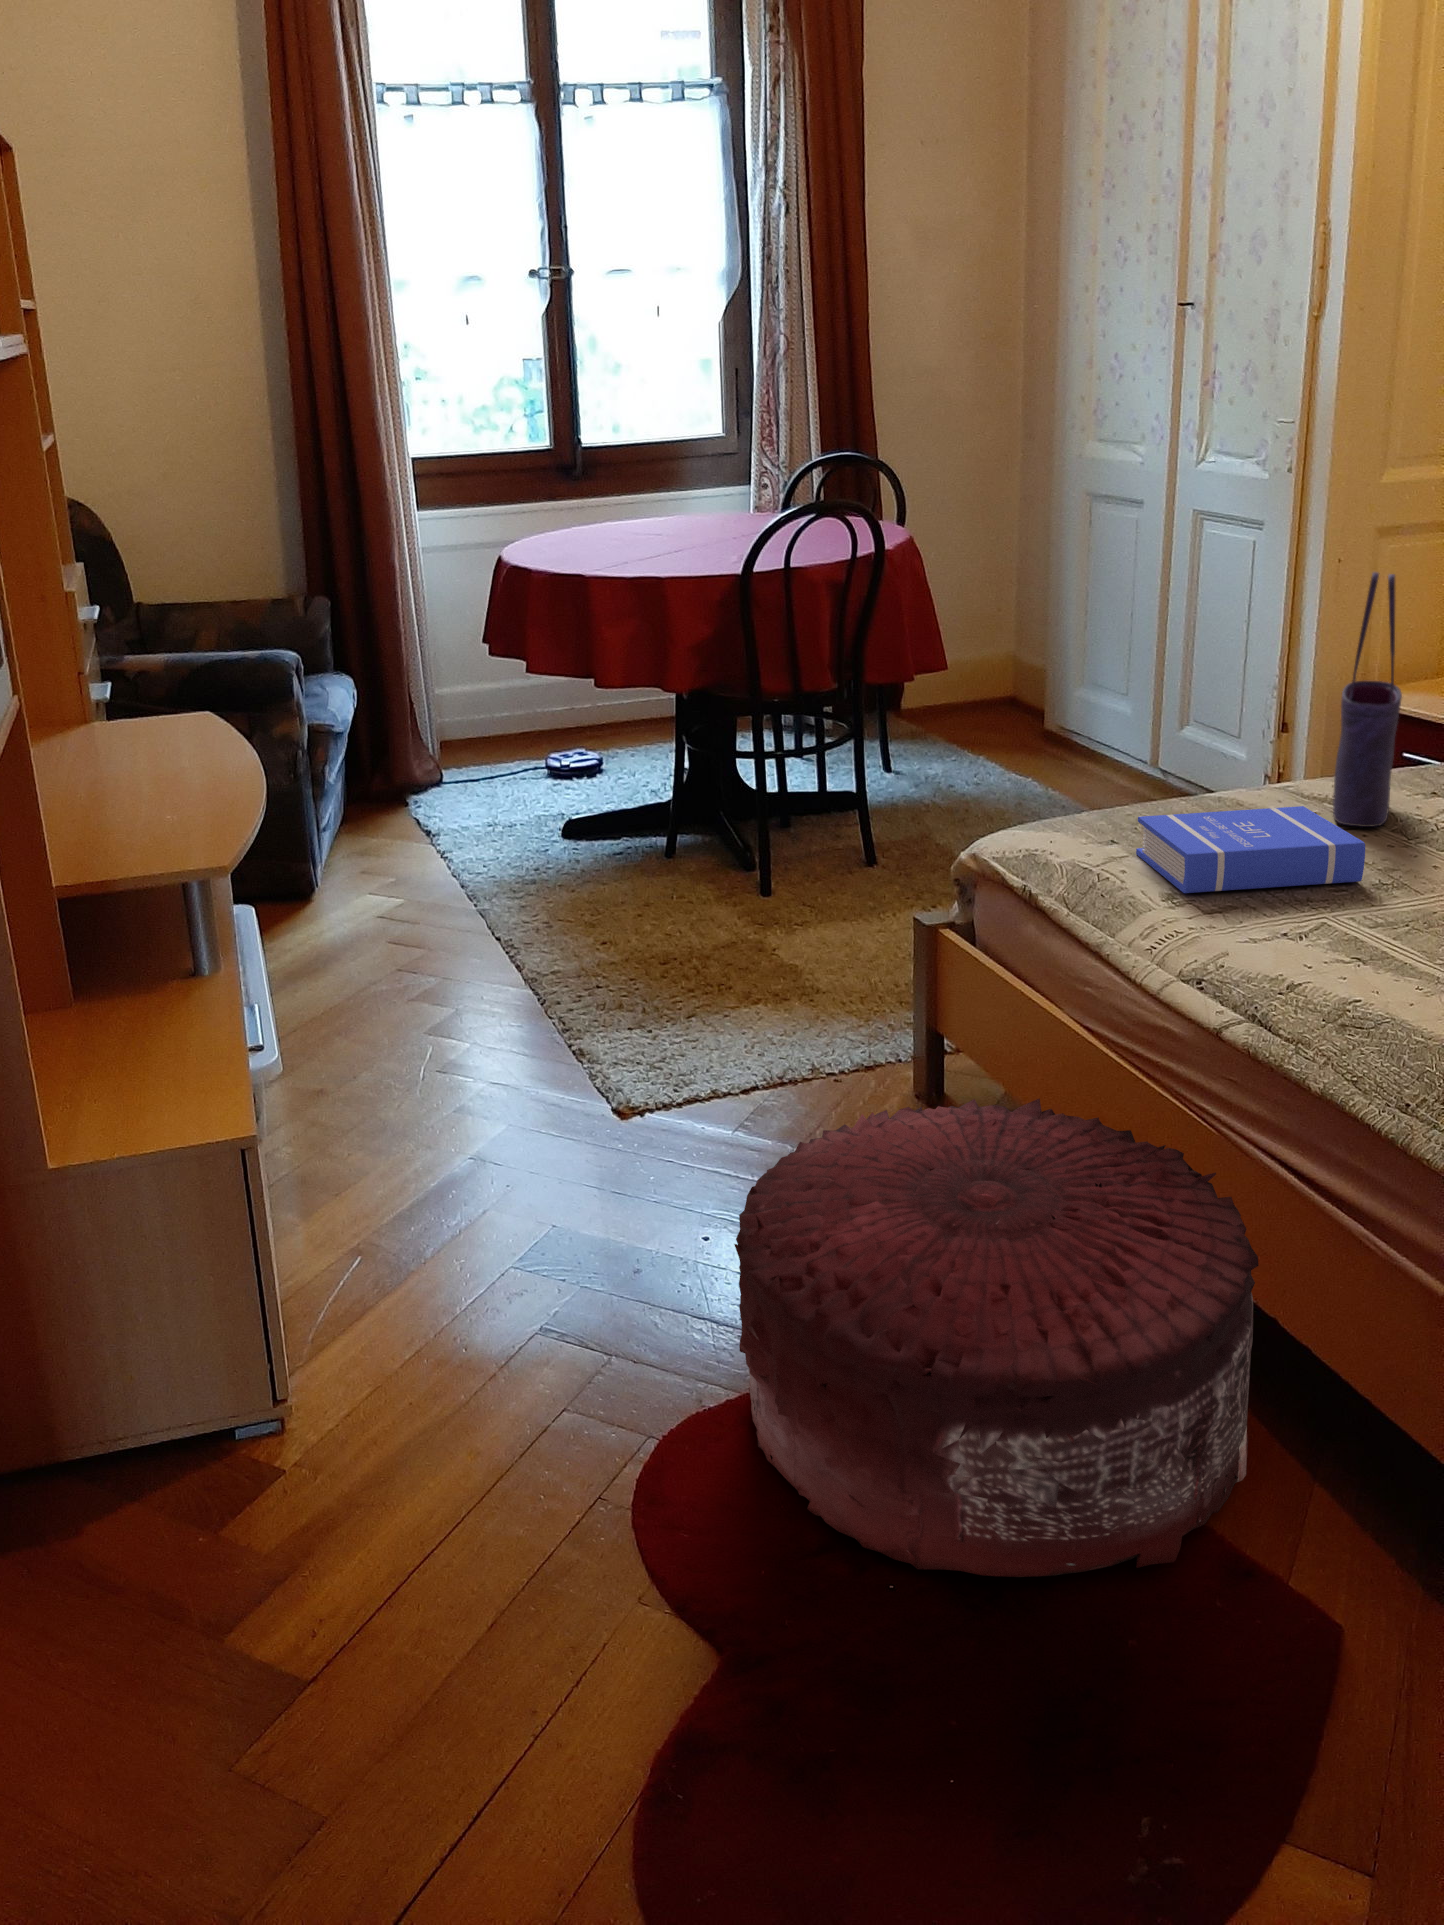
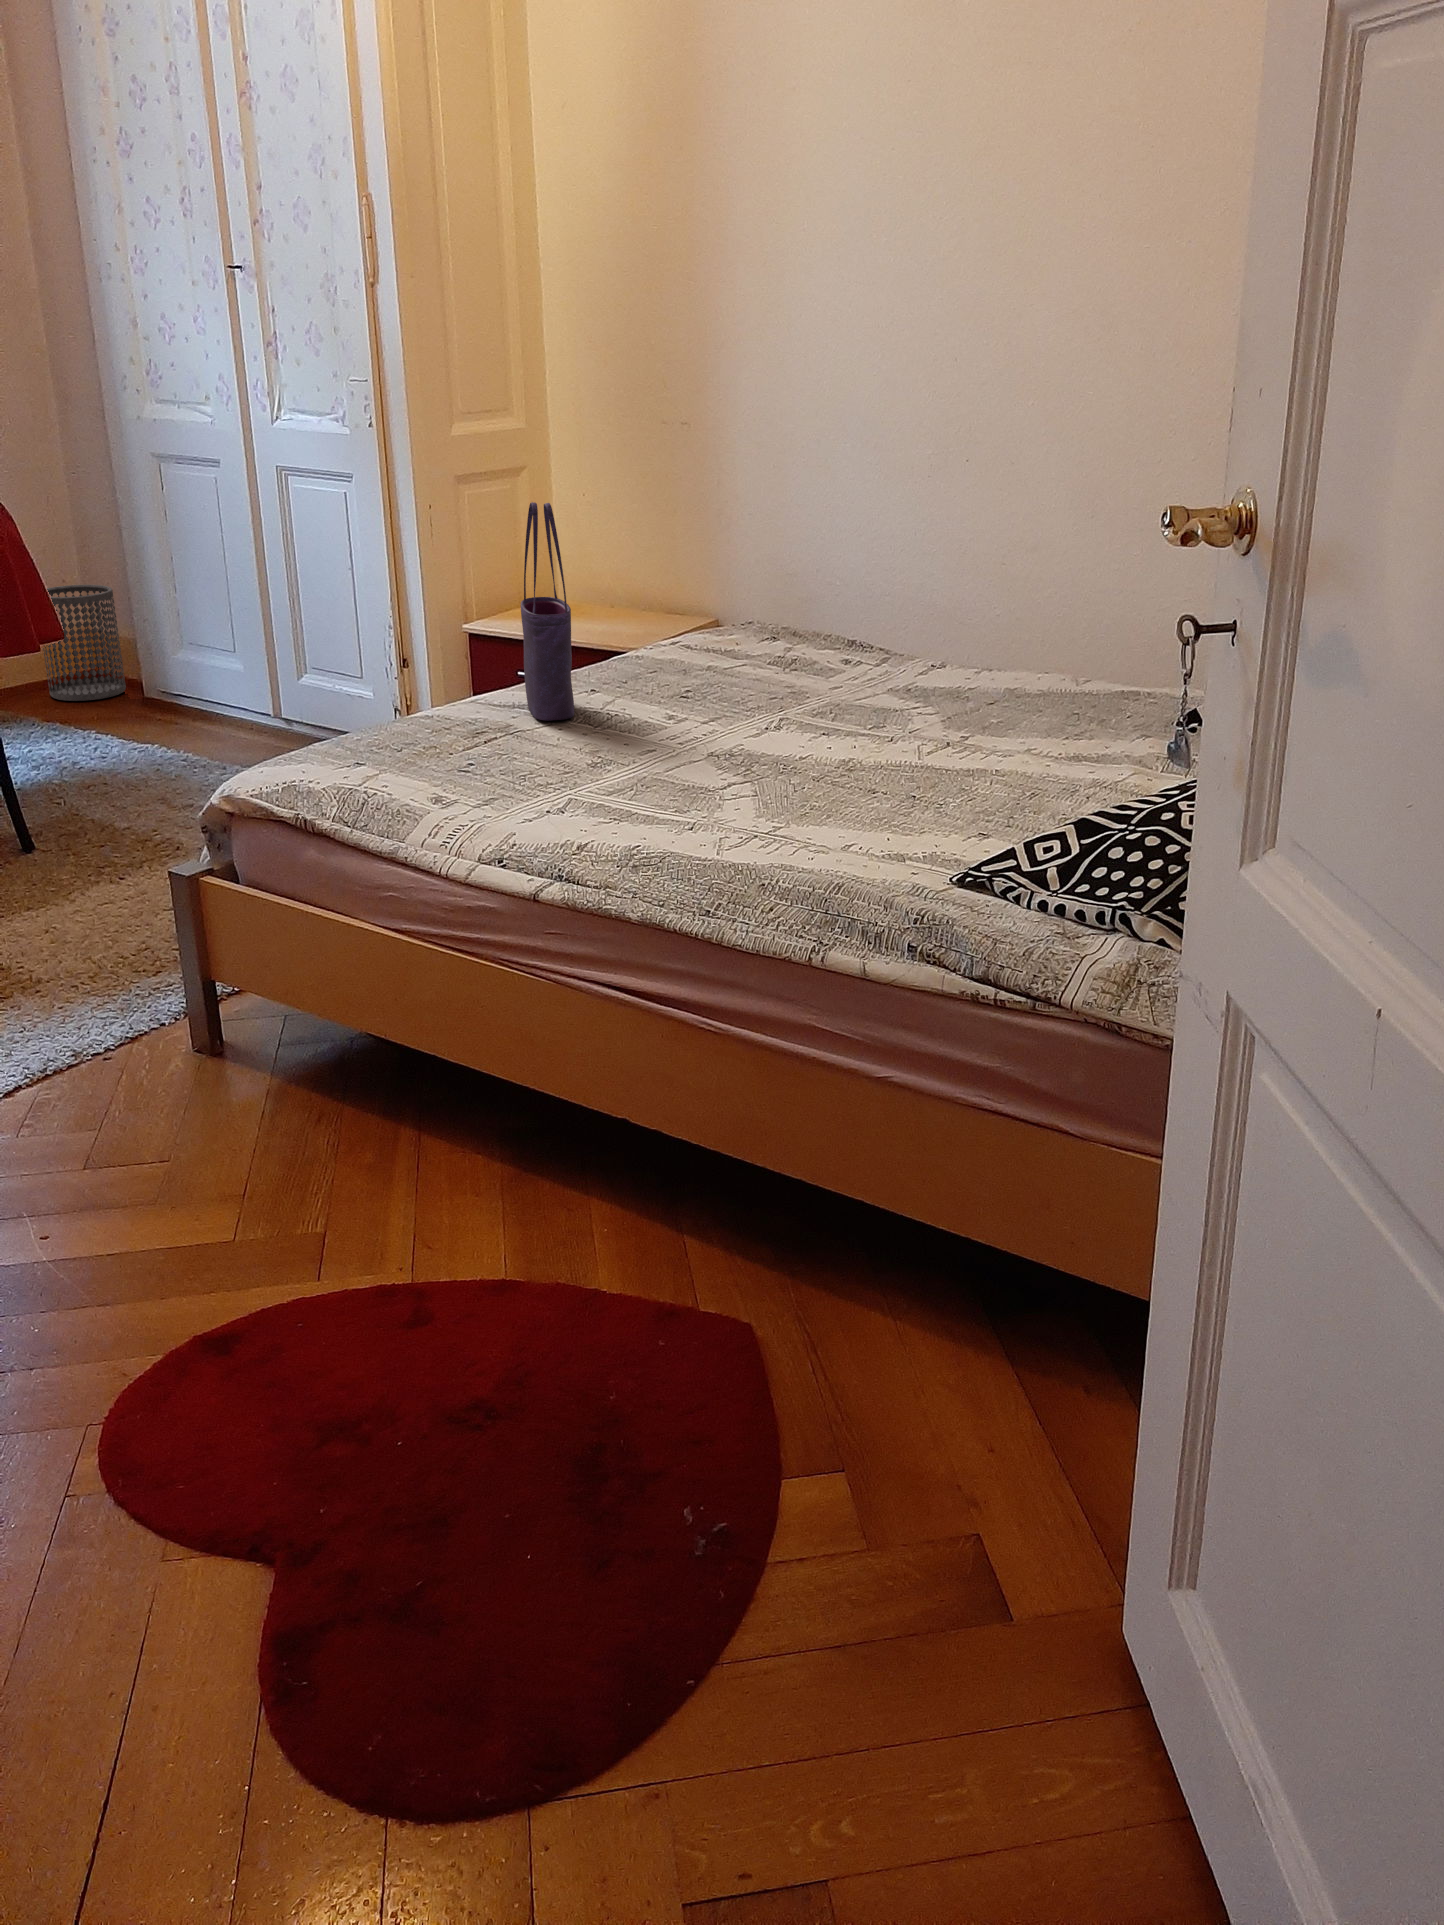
wastebasket: none [960,614,1033,725] -> present [43,585,126,701]
book: present [1136,806,1365,893] -> none [388,707,585,792]
pouf: present [734,1099,1259,1577] -> none [139,999,632,1429]

